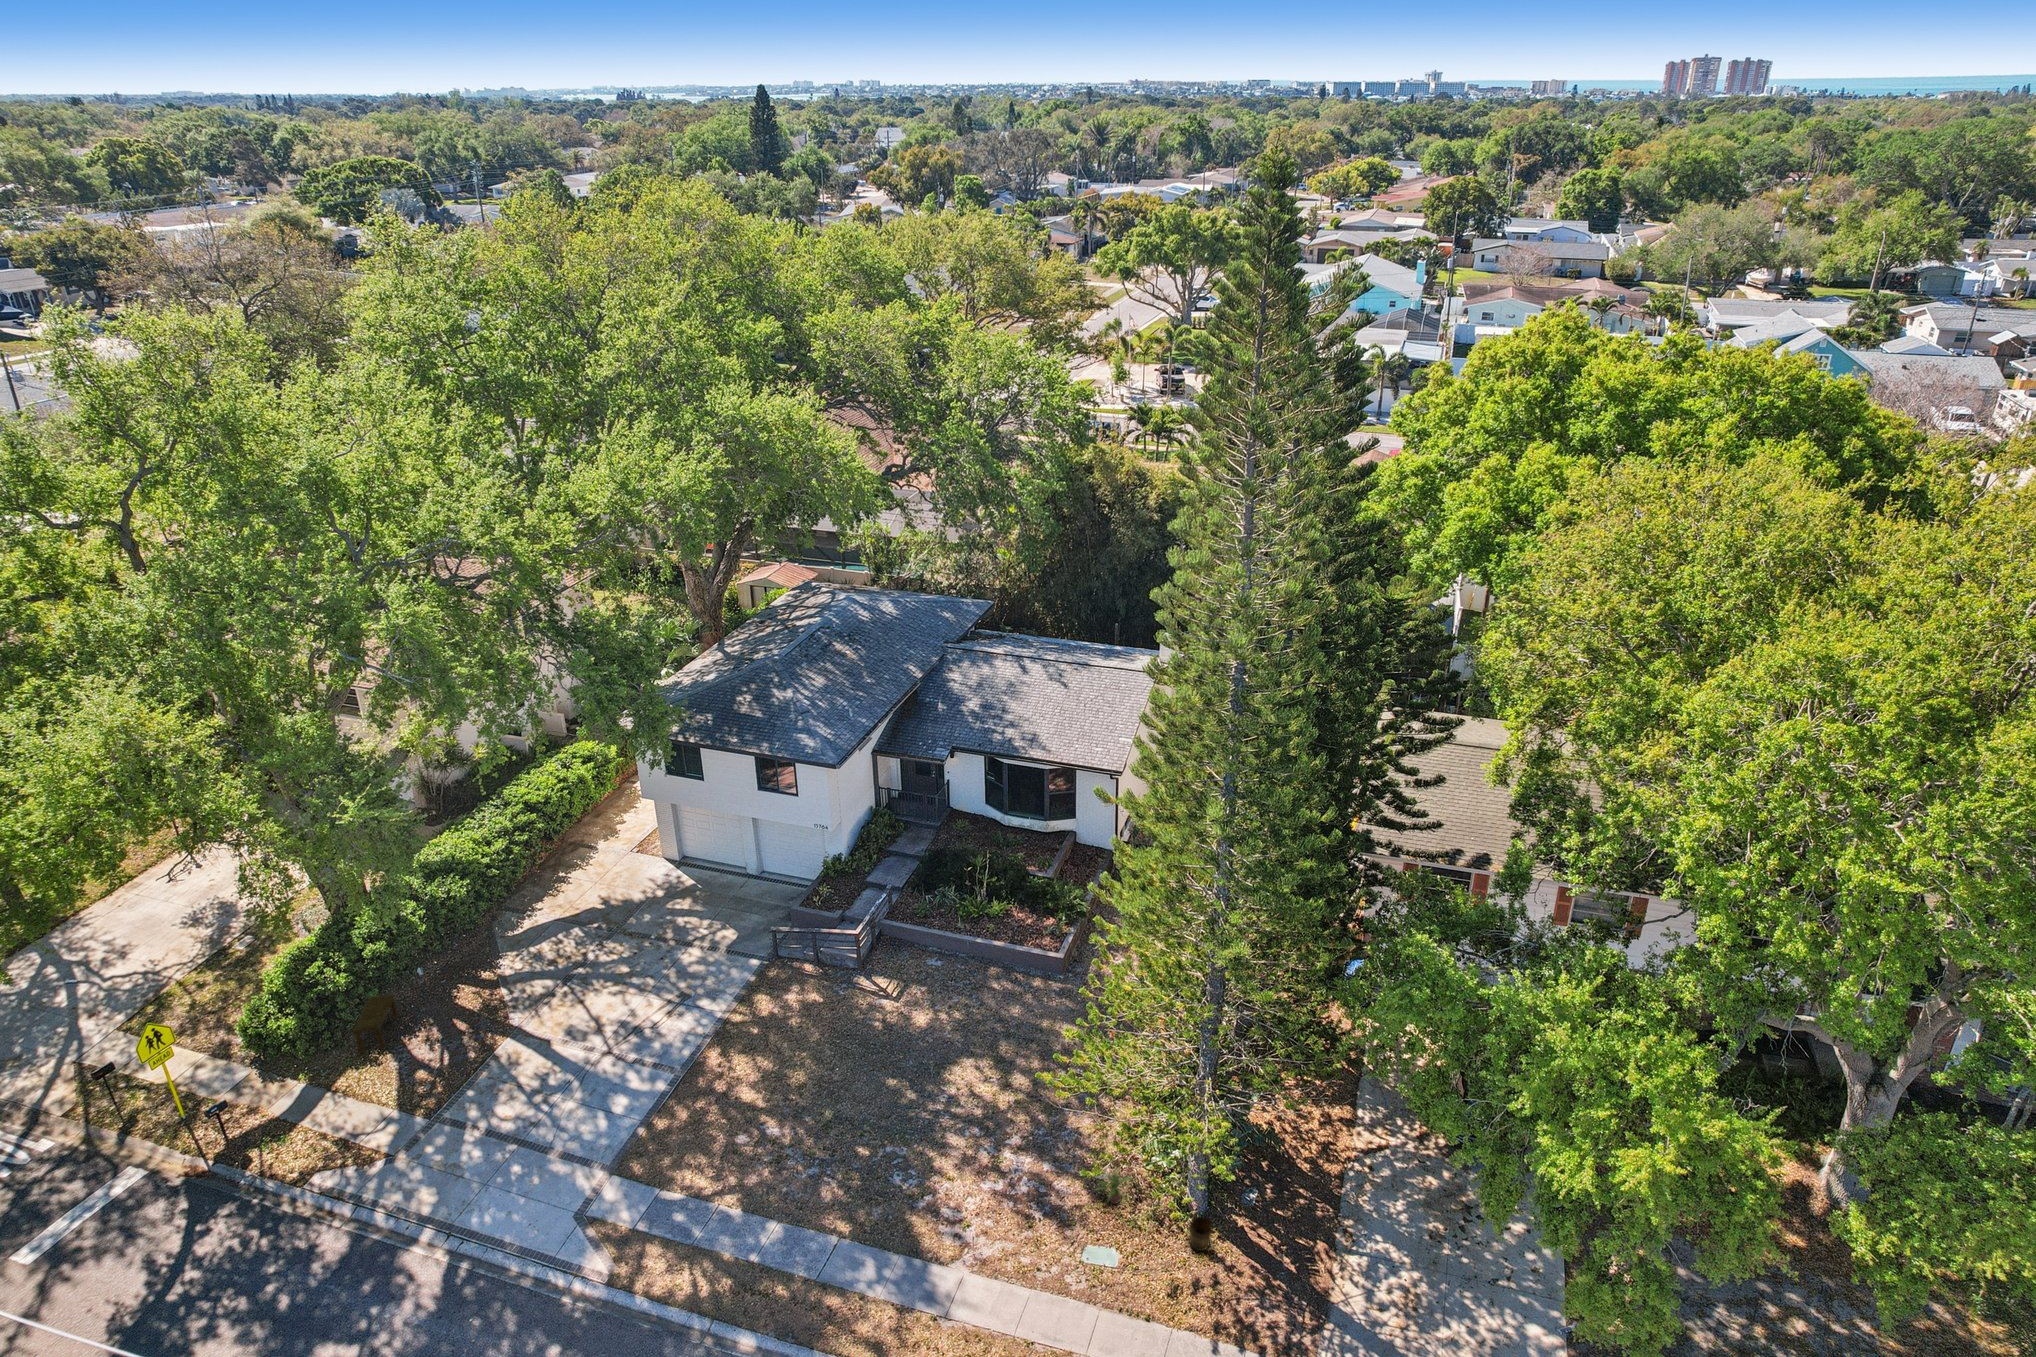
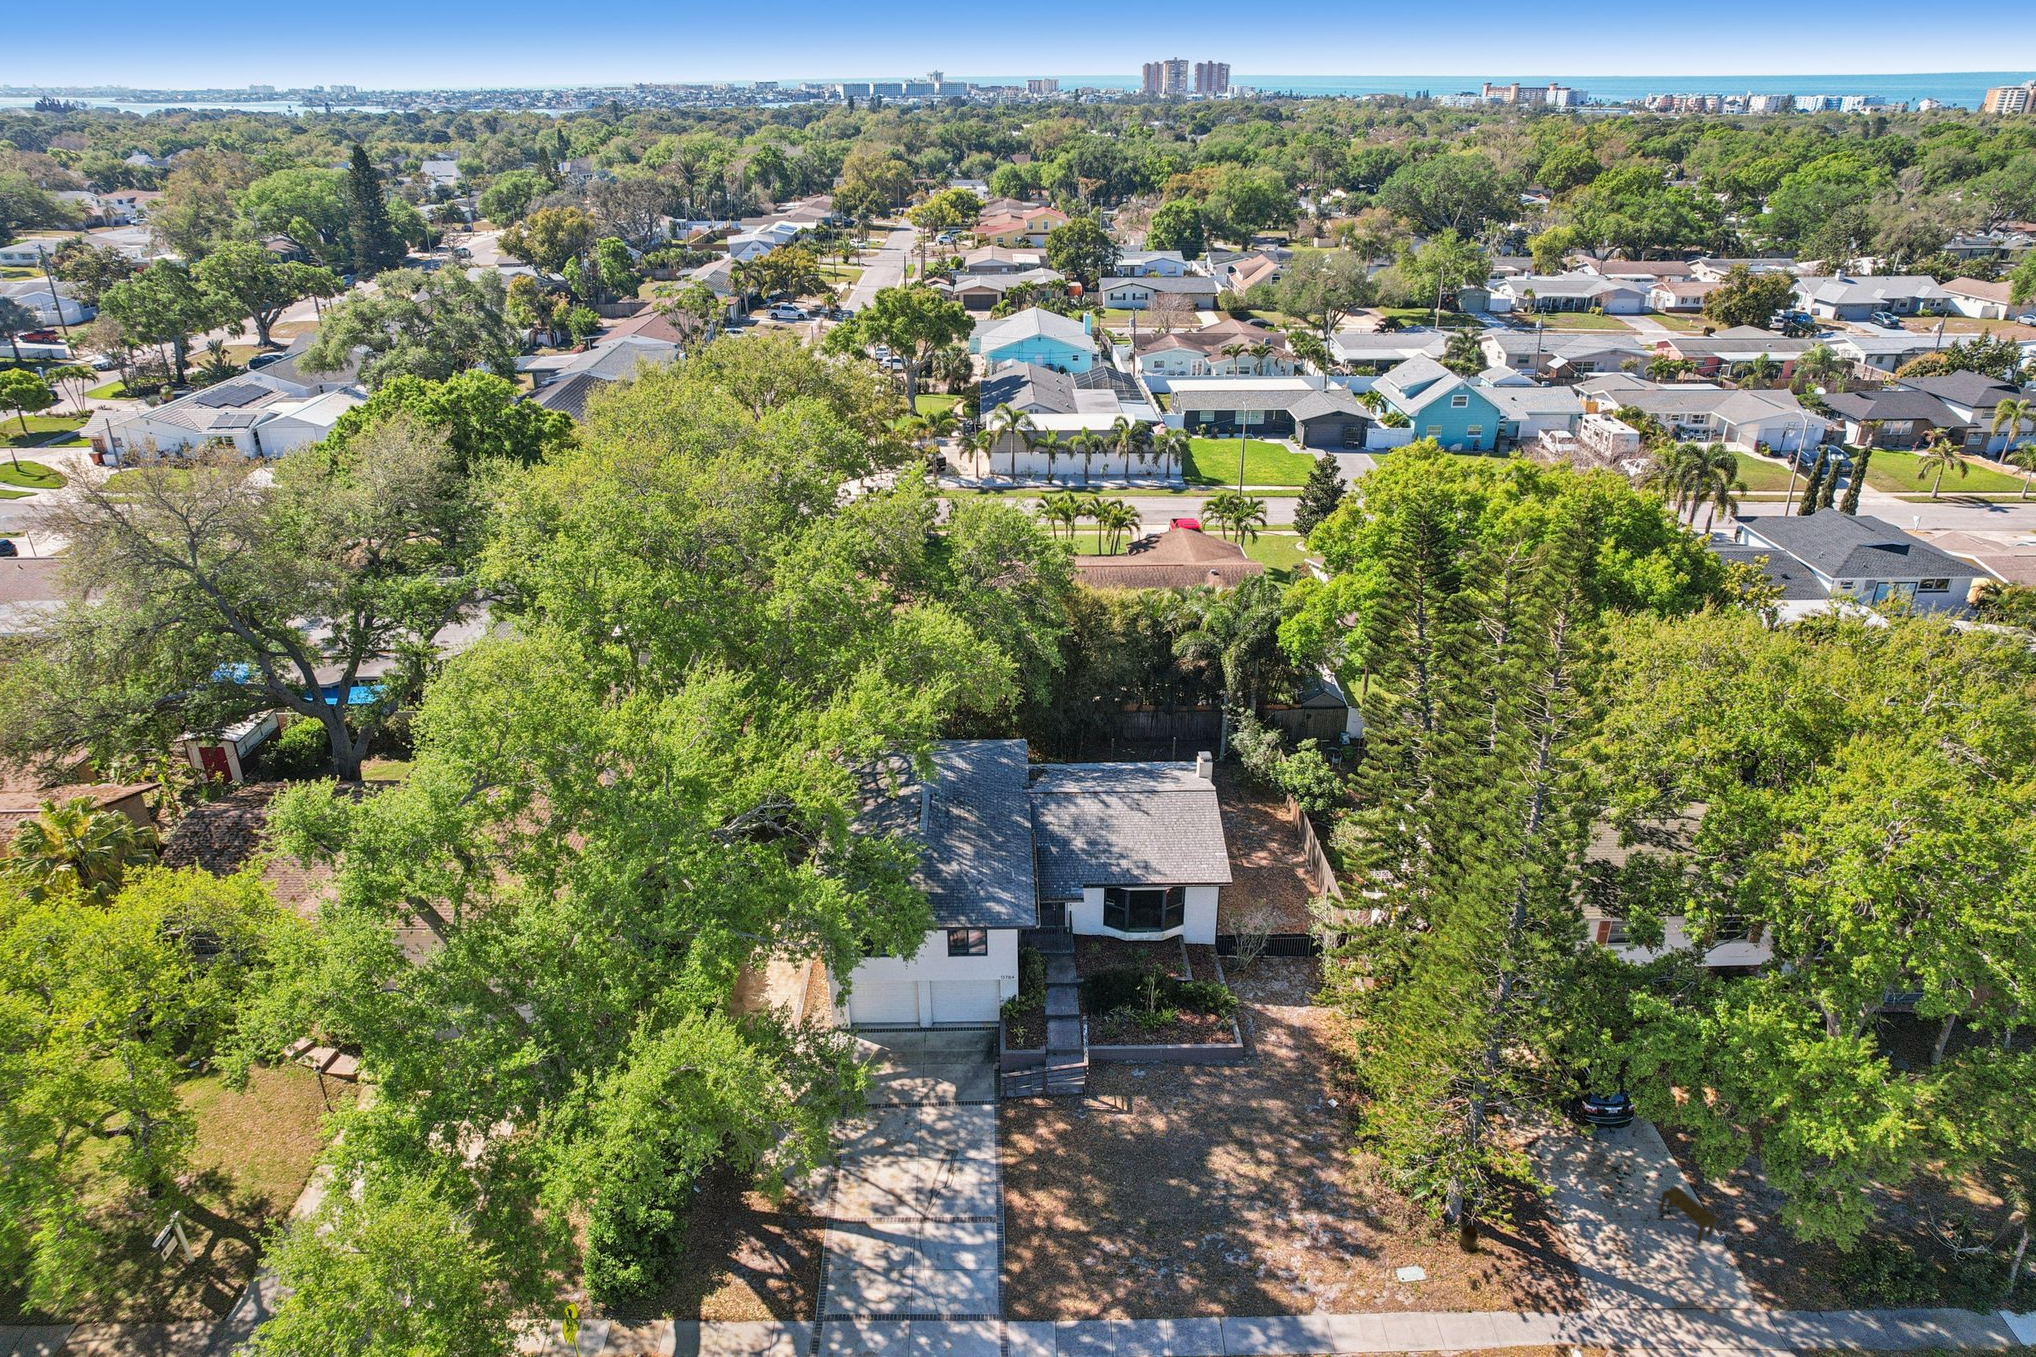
bench: present [353,994,398,1054] -> present [1658,1186,1718,1245]
decorative plant: present [1101,1167,1130,1204] -> none [1377,1203,1409,1235]

